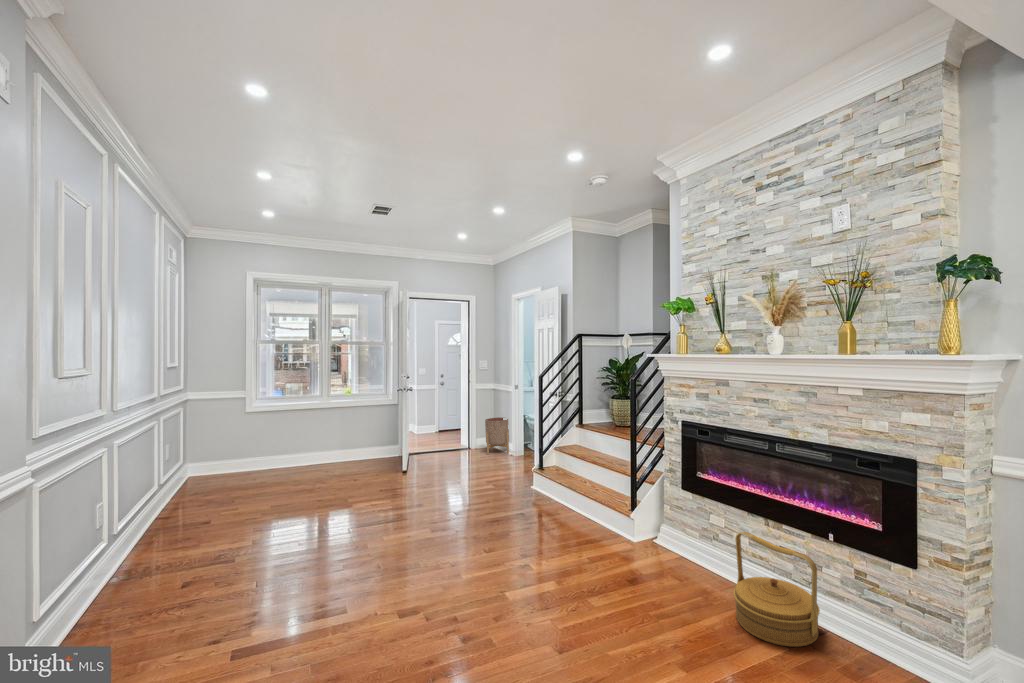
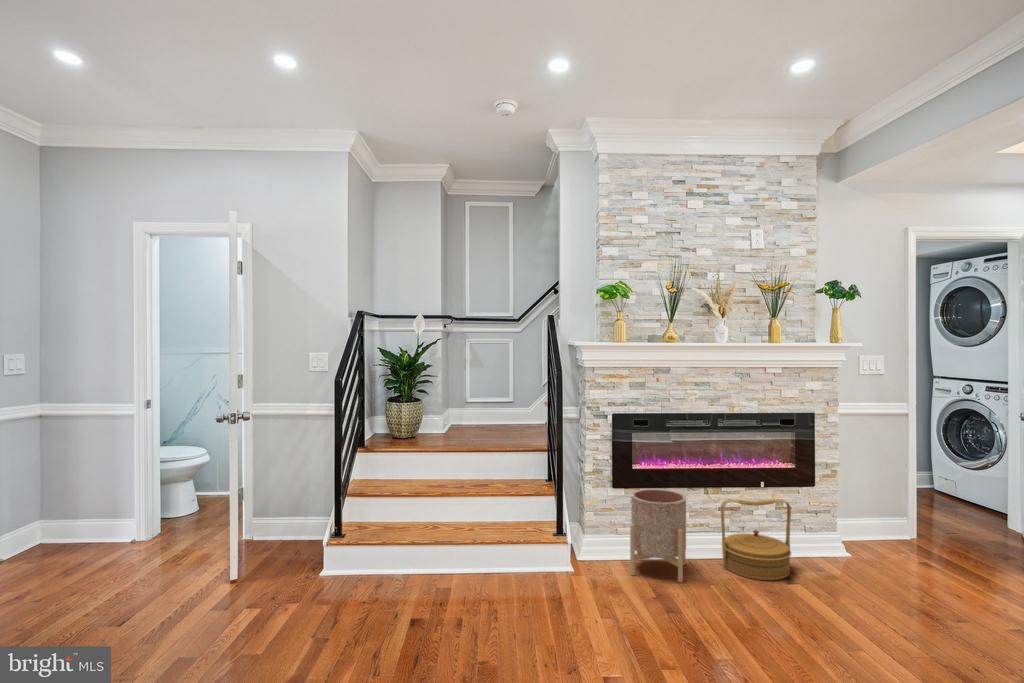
planter: present [485,417,509,454] -> present [630,489,686,582]

